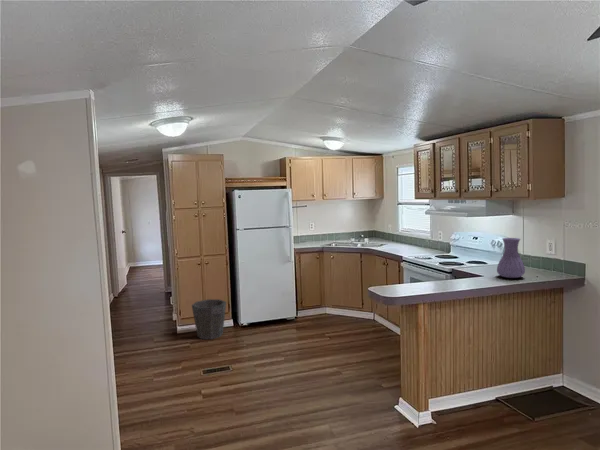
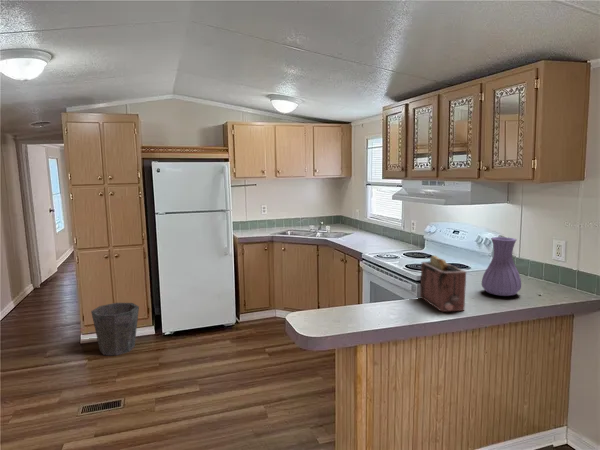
toaster: none [455,250,487,287] -> present [420,256,466,312]

